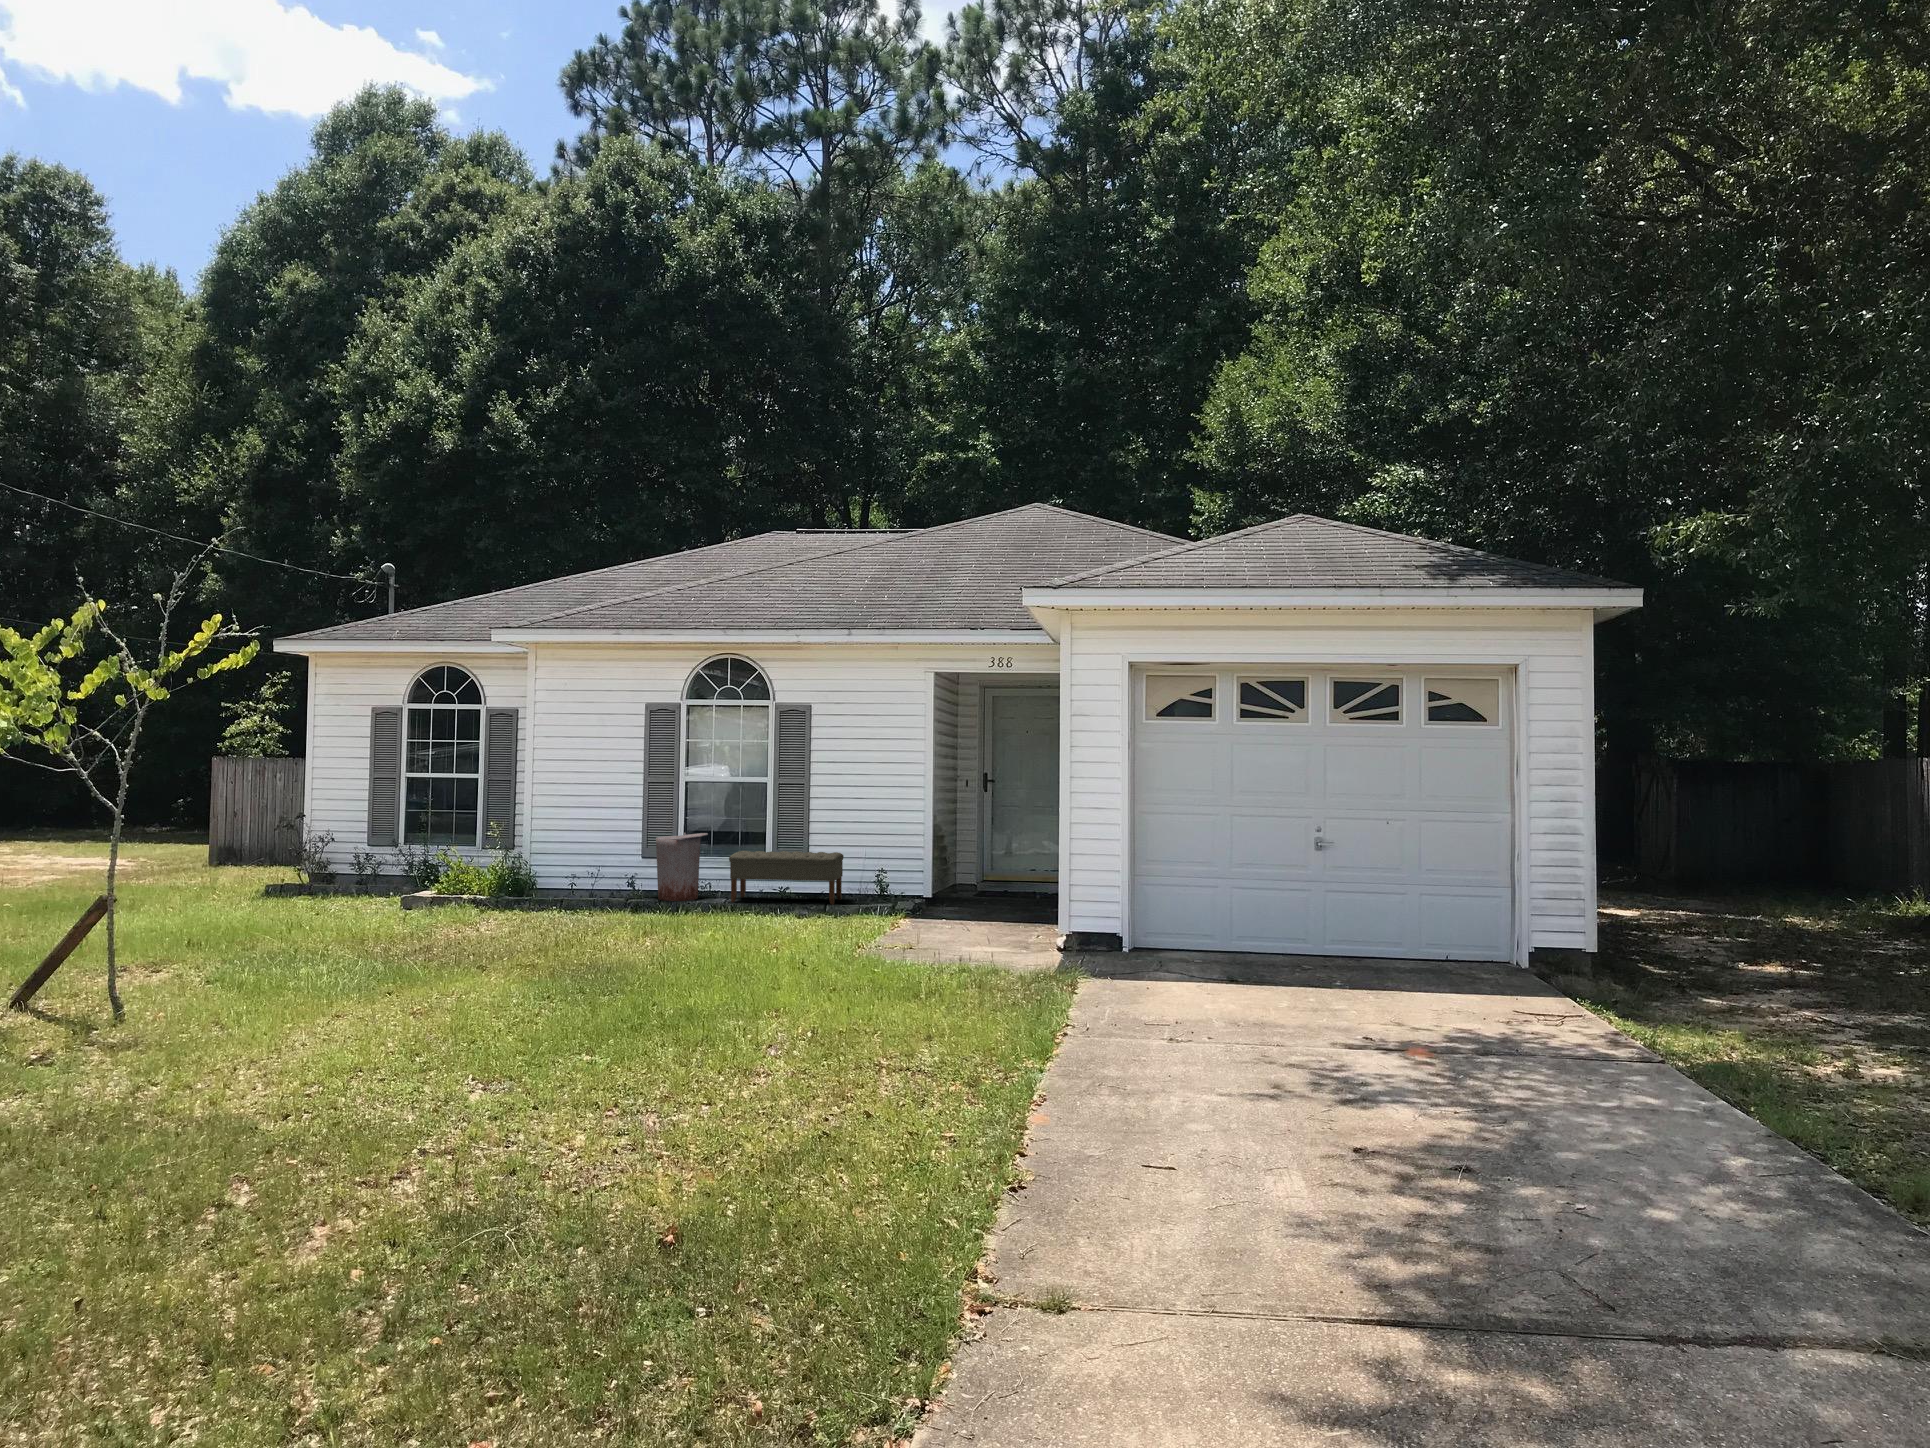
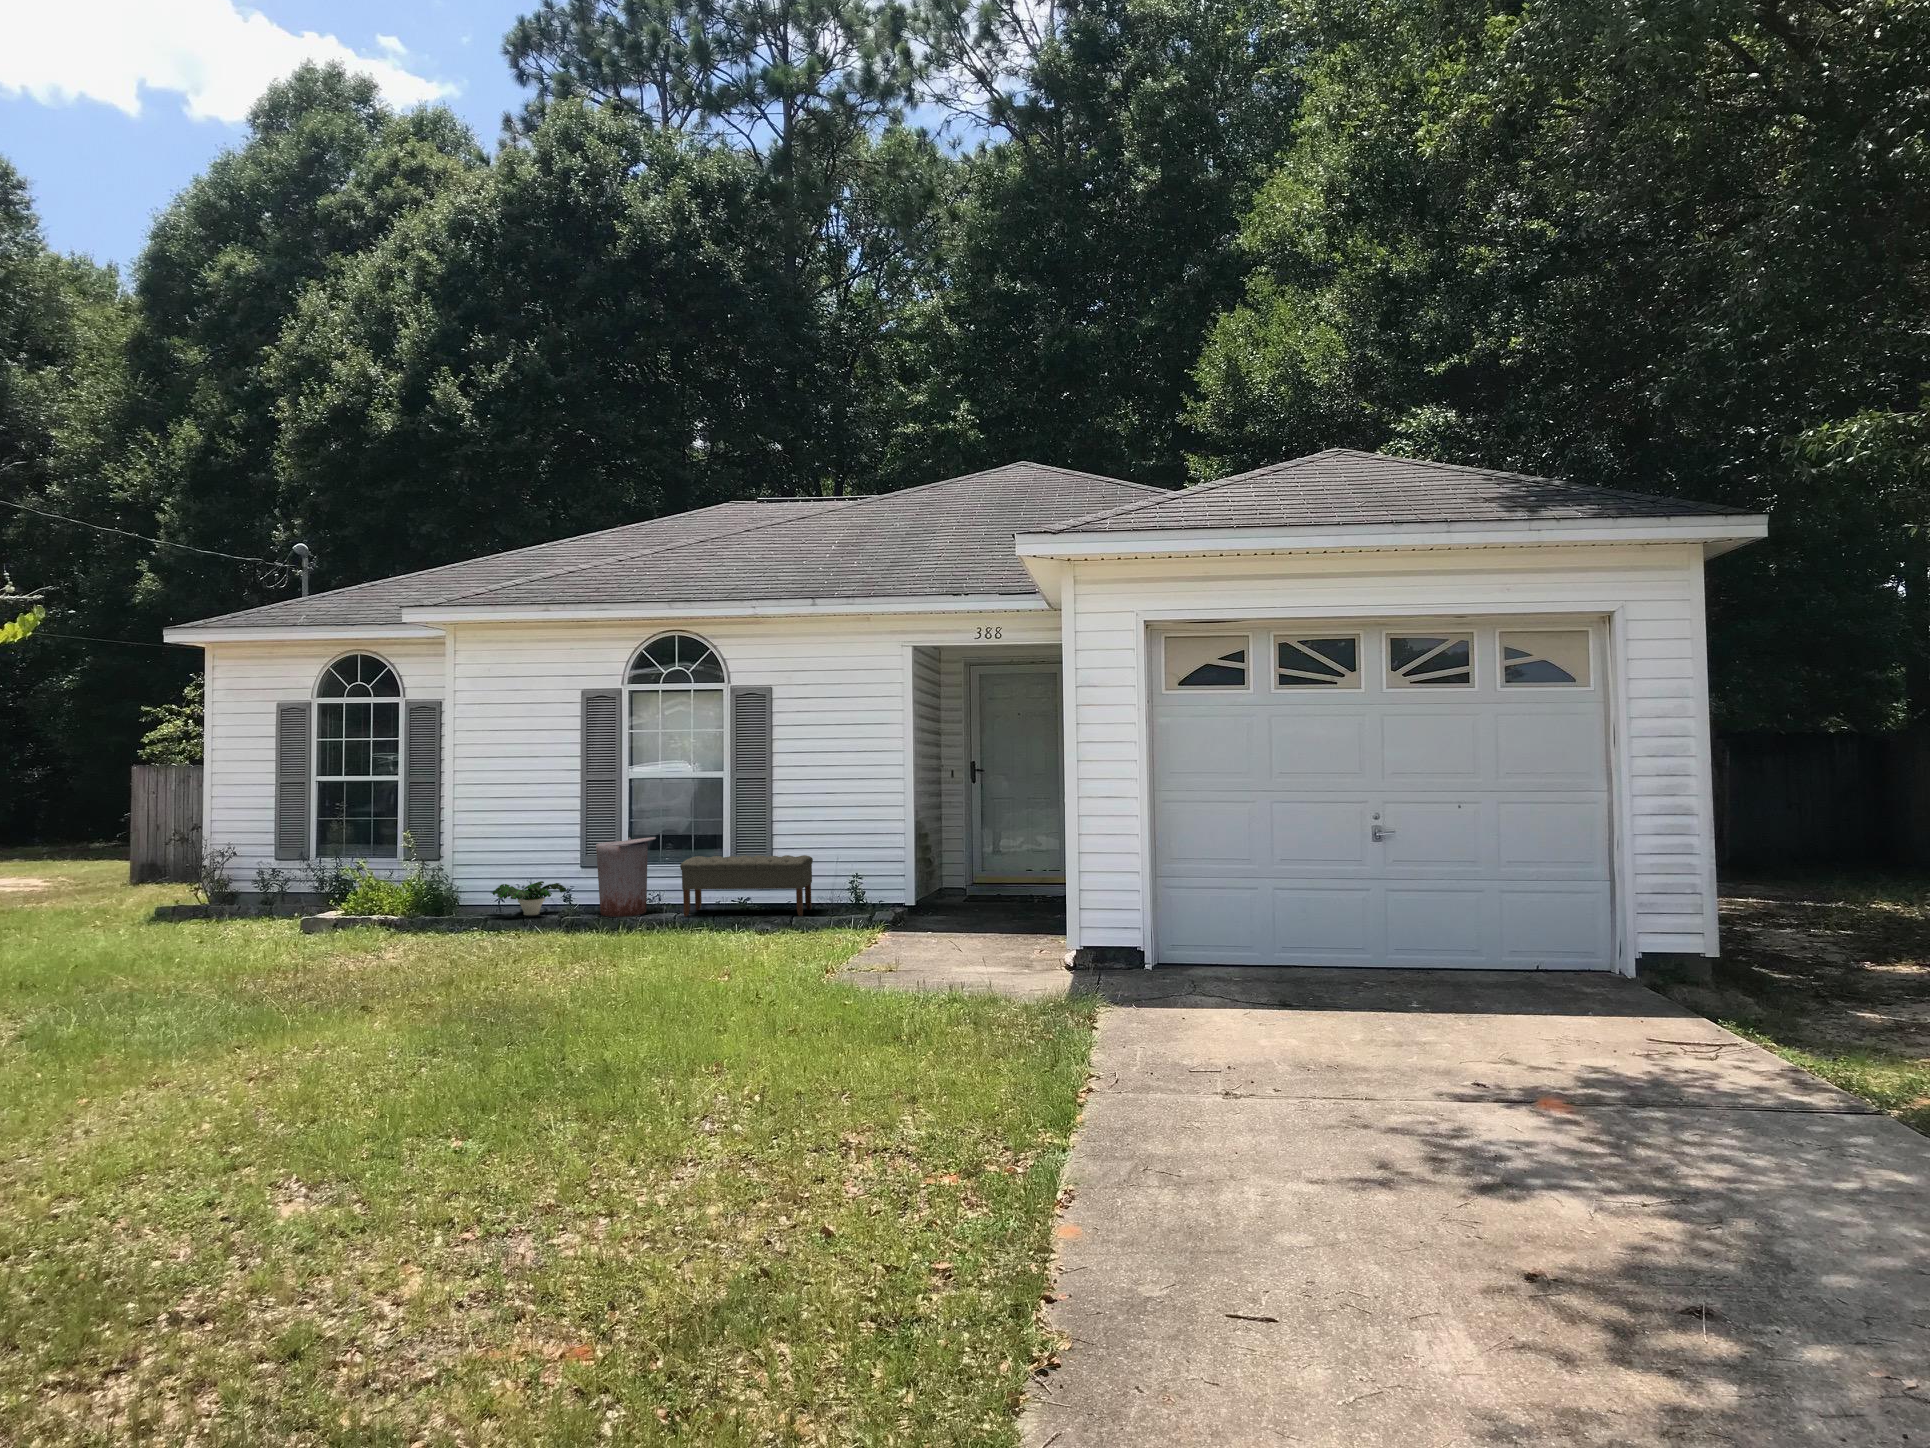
potted plant: none [565,869,628,898] -> present [493,881,566,915]

